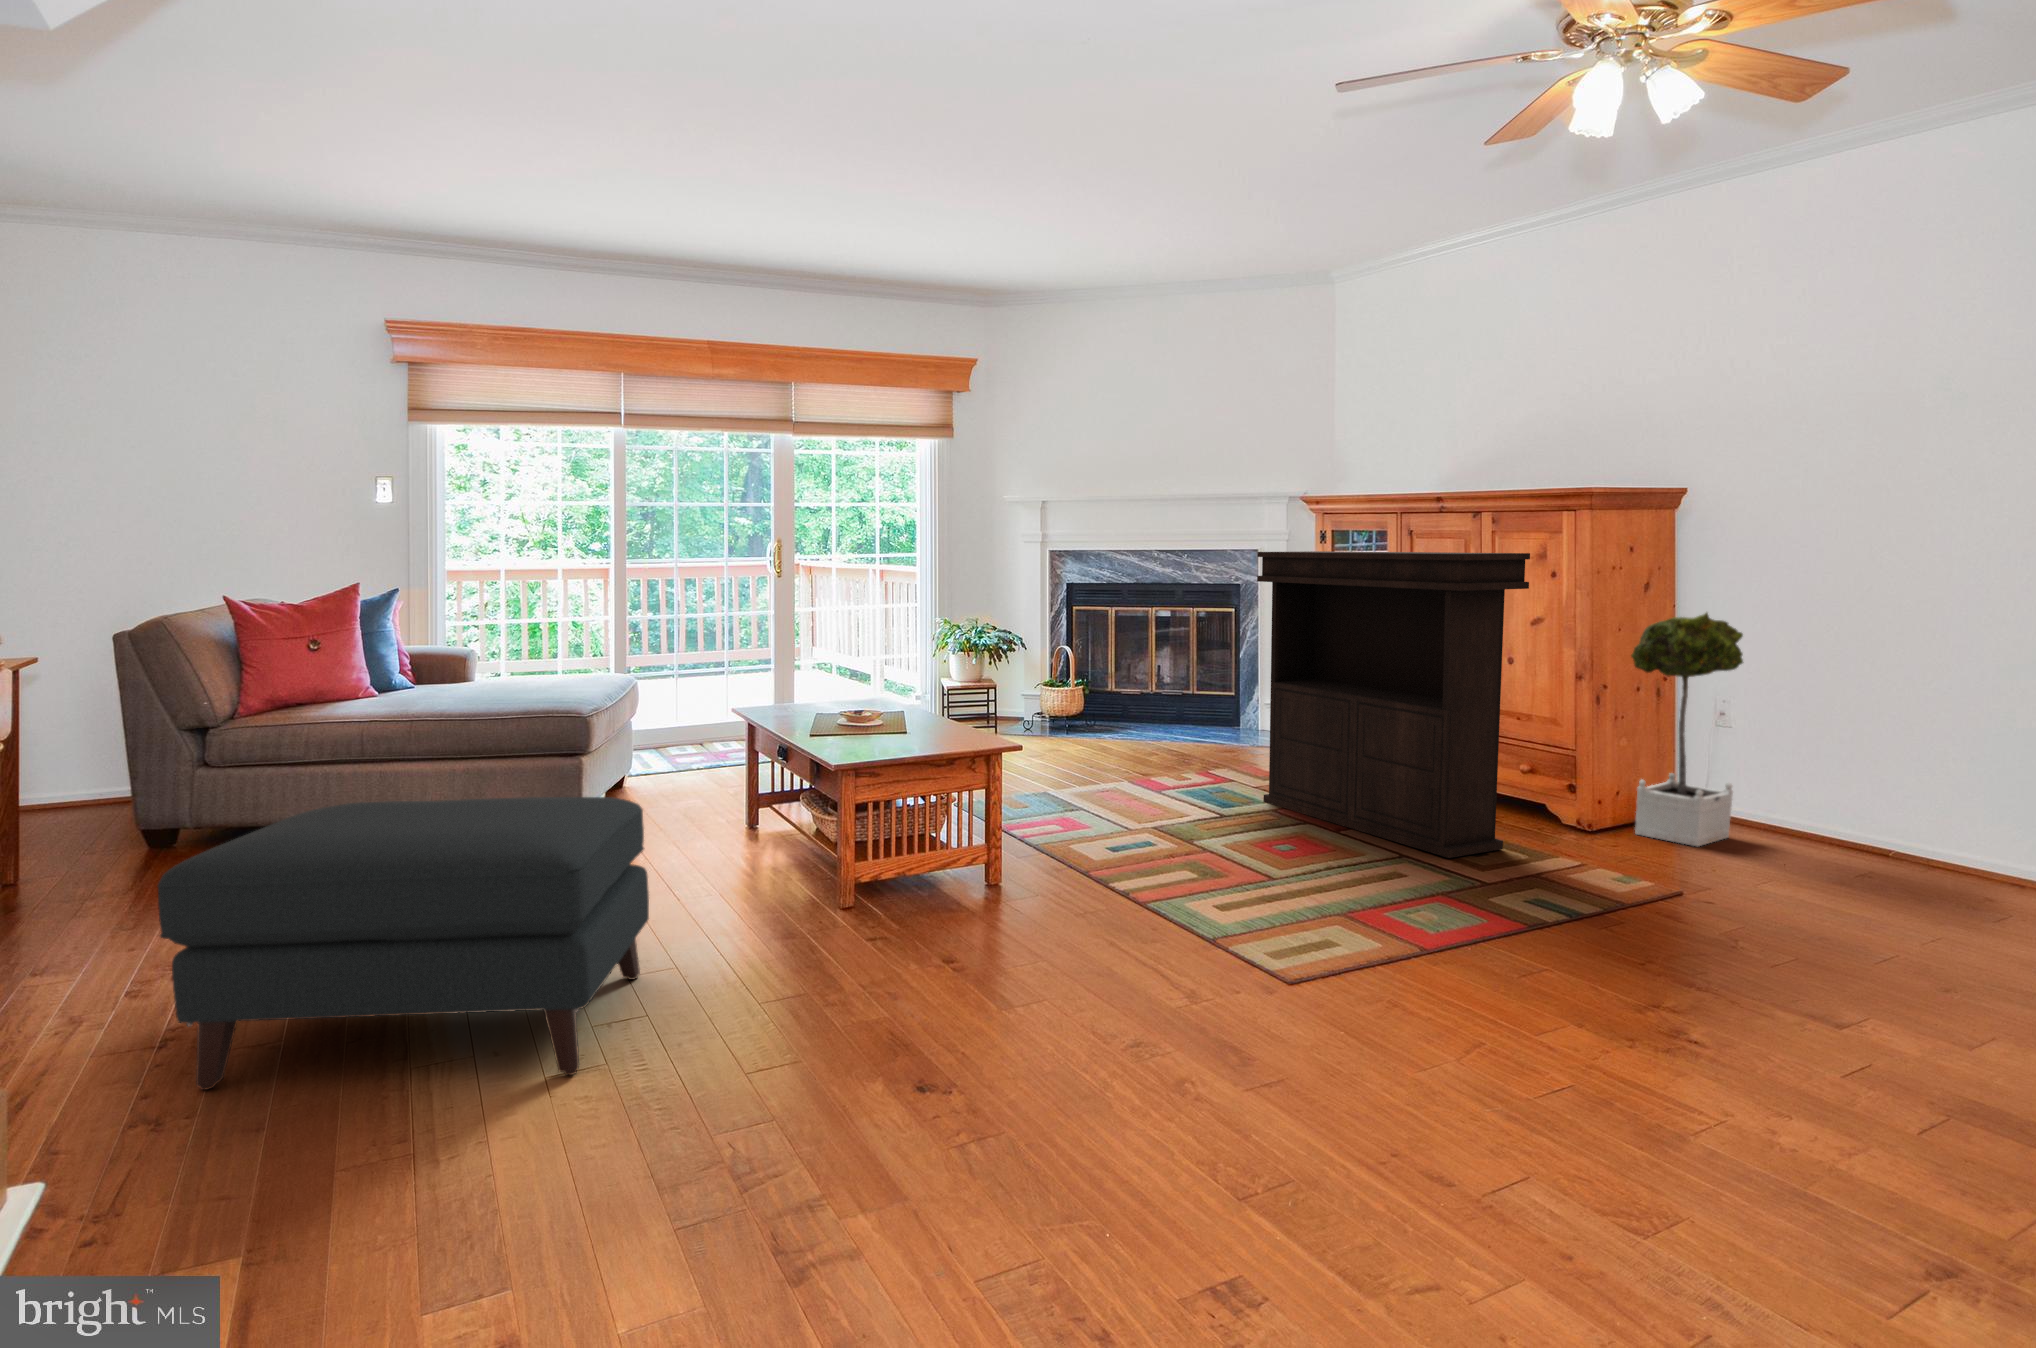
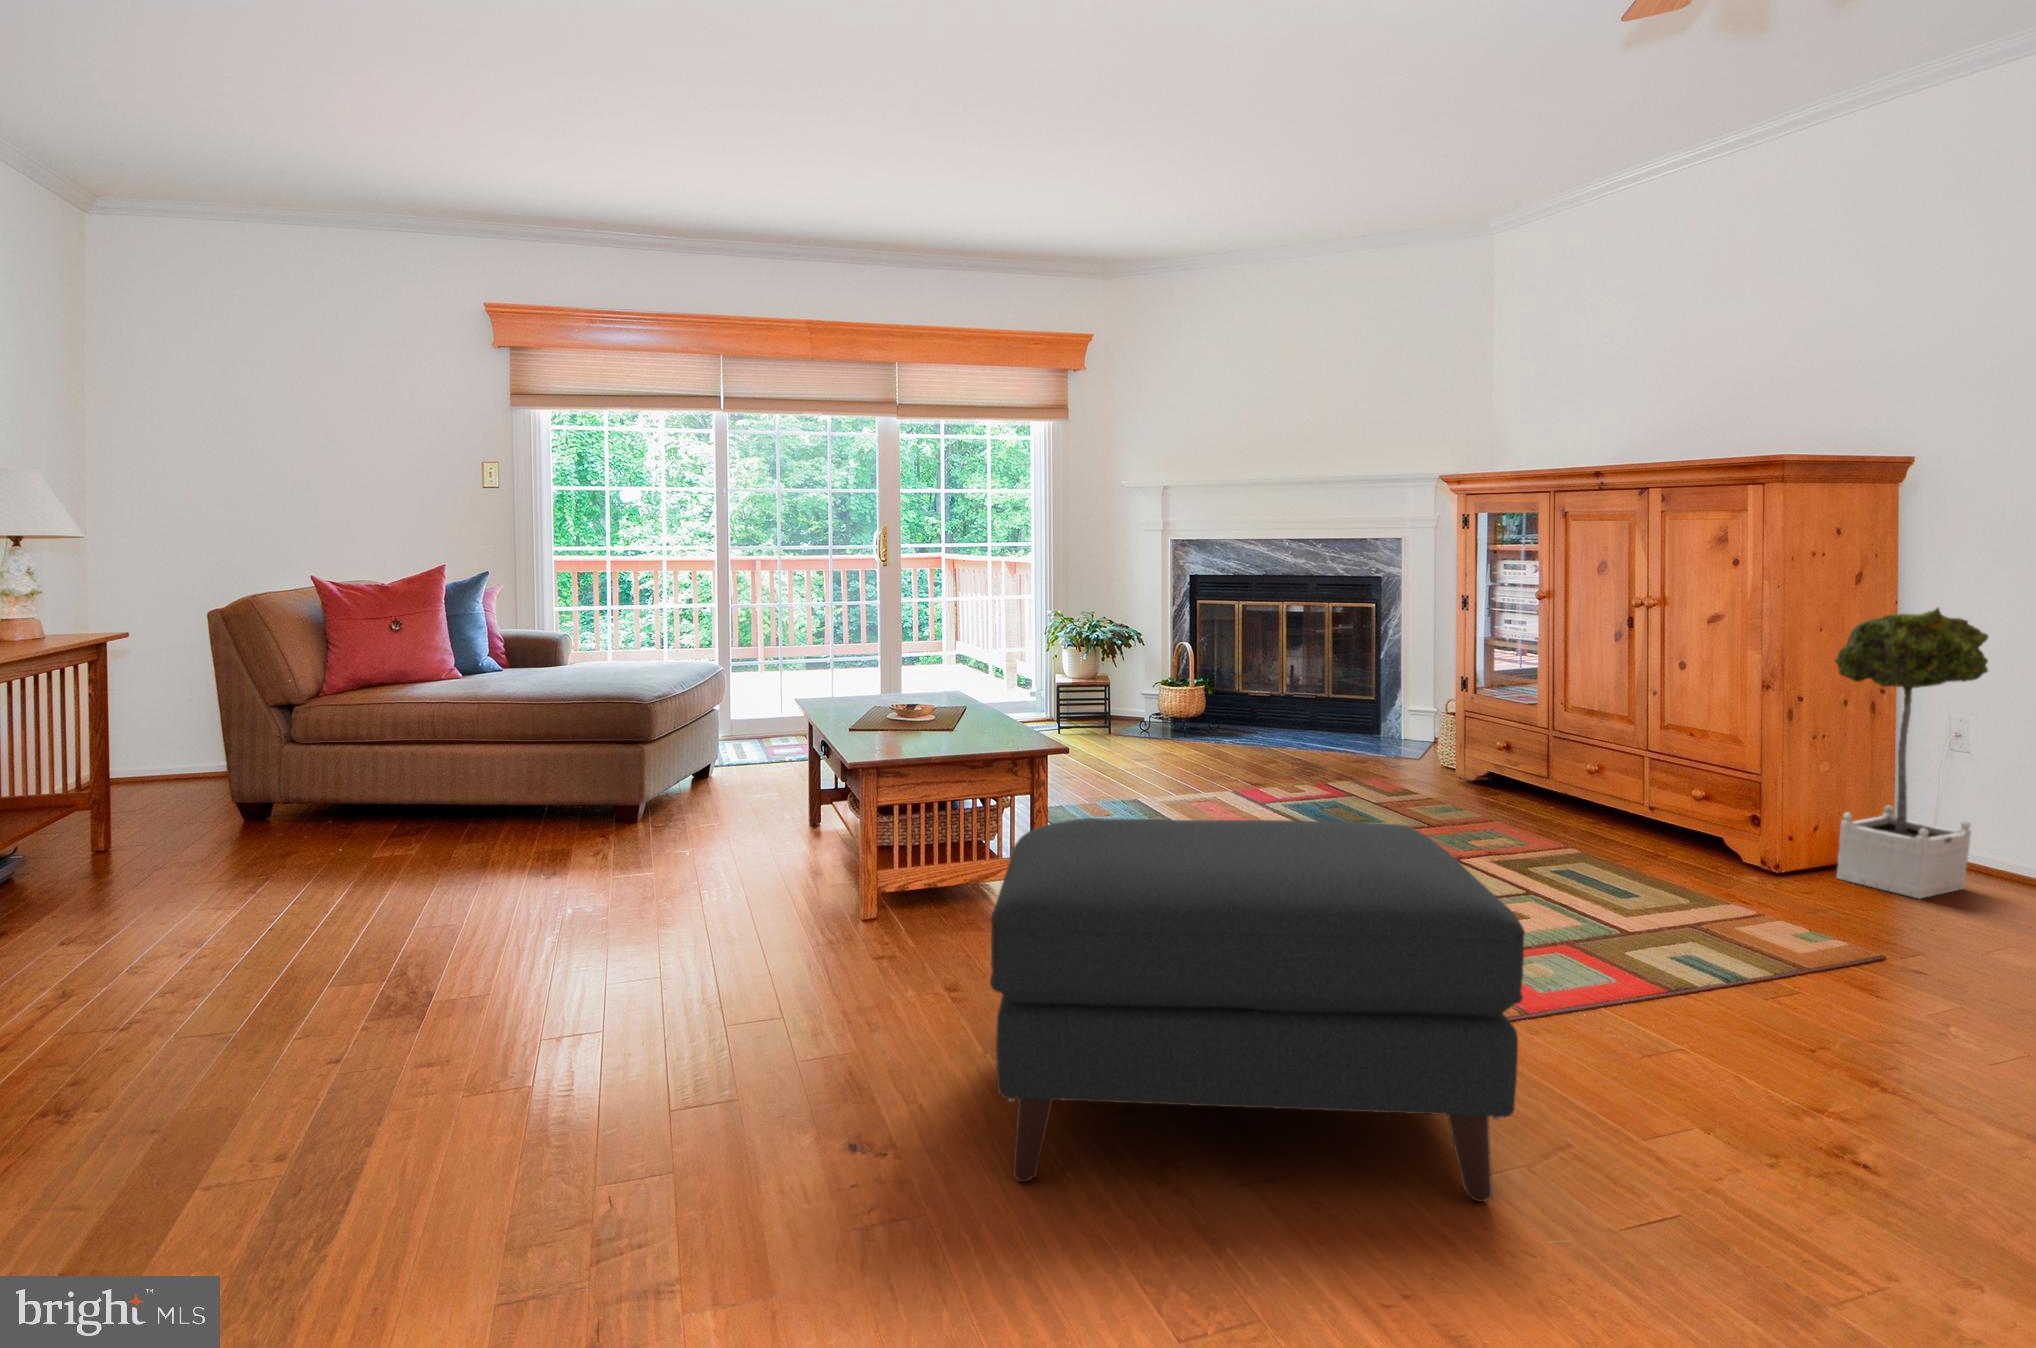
console table: present [1257,551,1530,858] -> none [1377,533,1700,897]
ottoman: present [157,797,649,1090] -> present [990,818,1525,1202]

